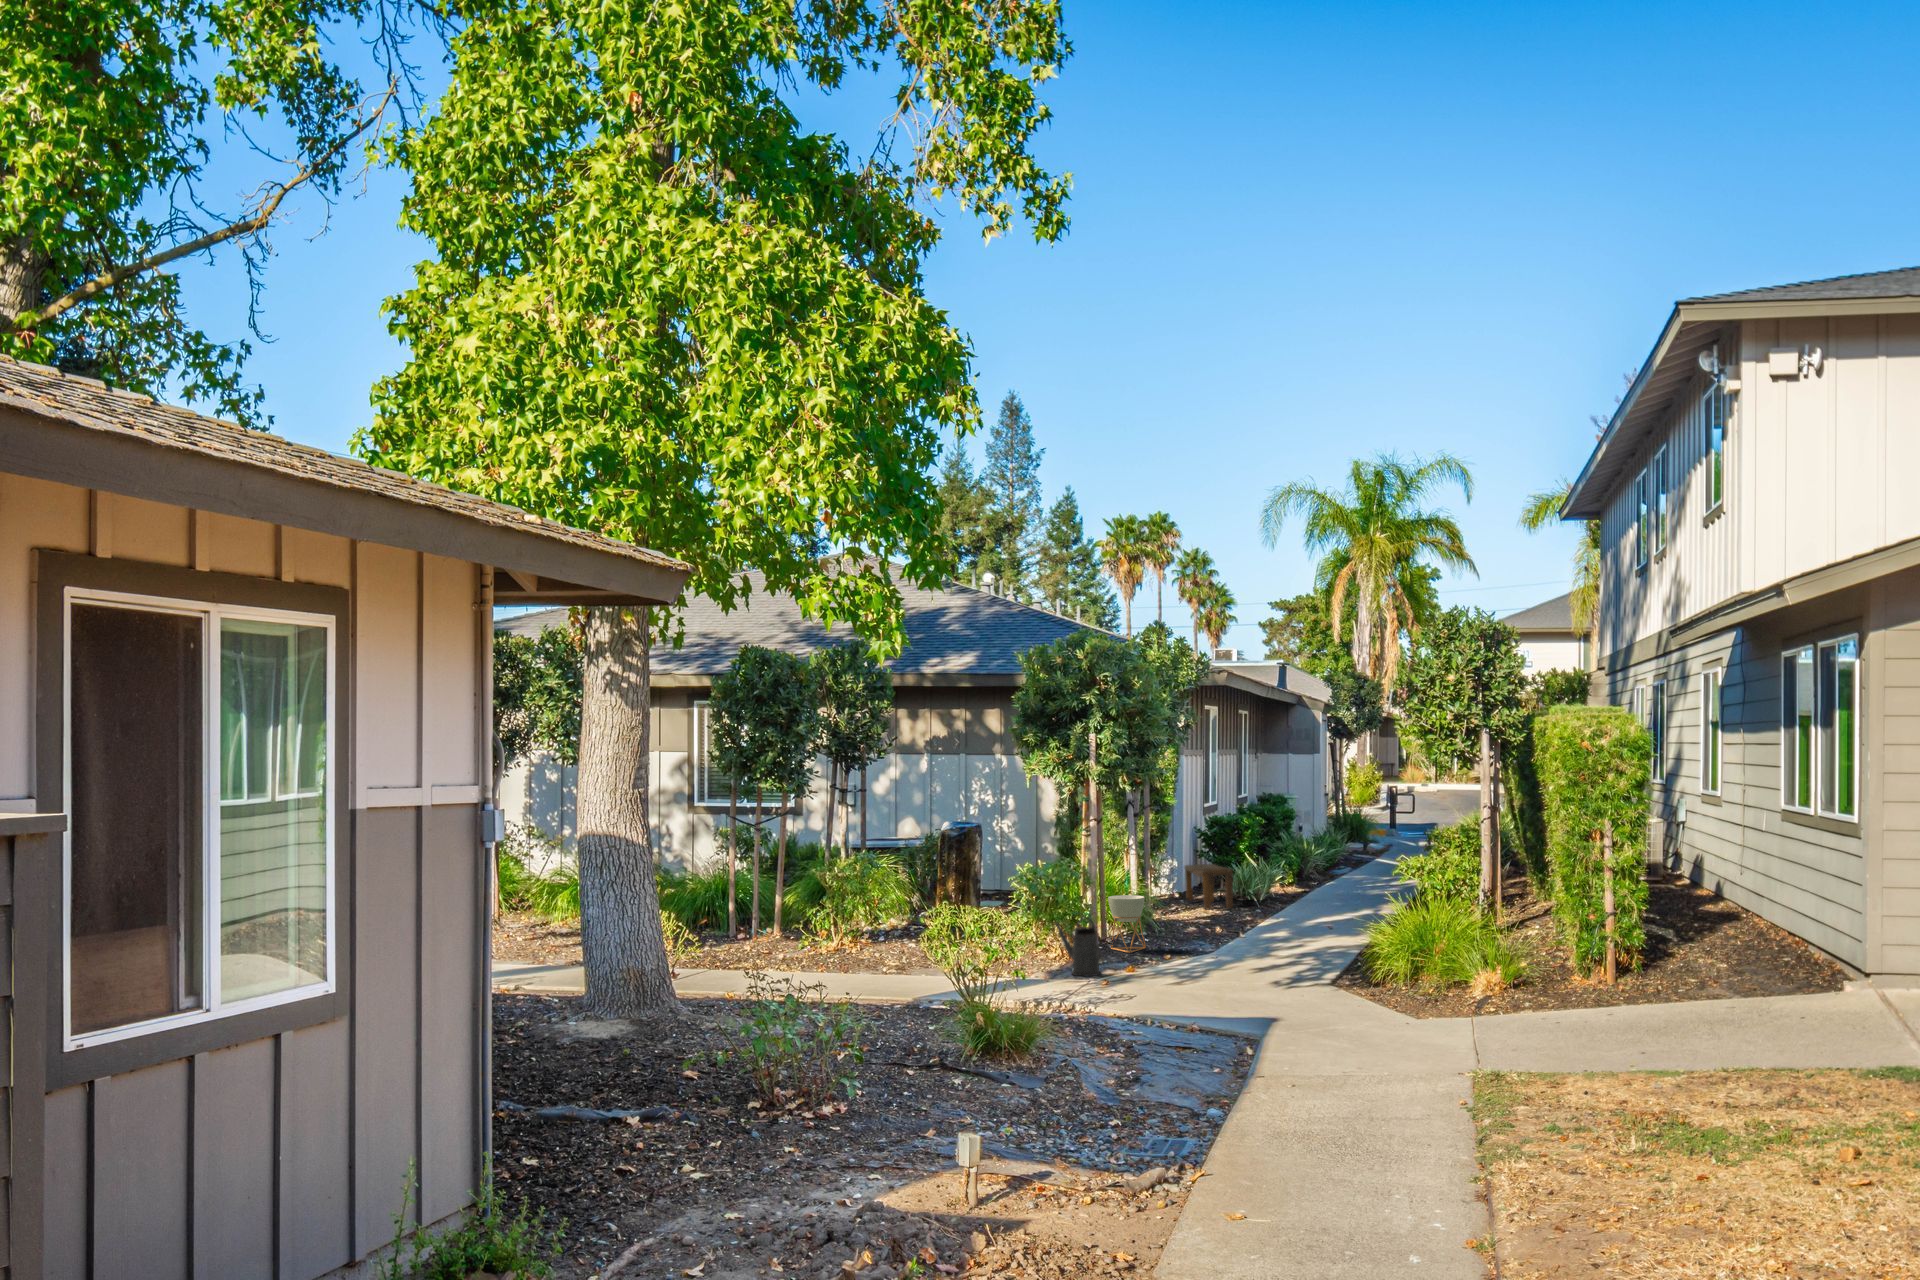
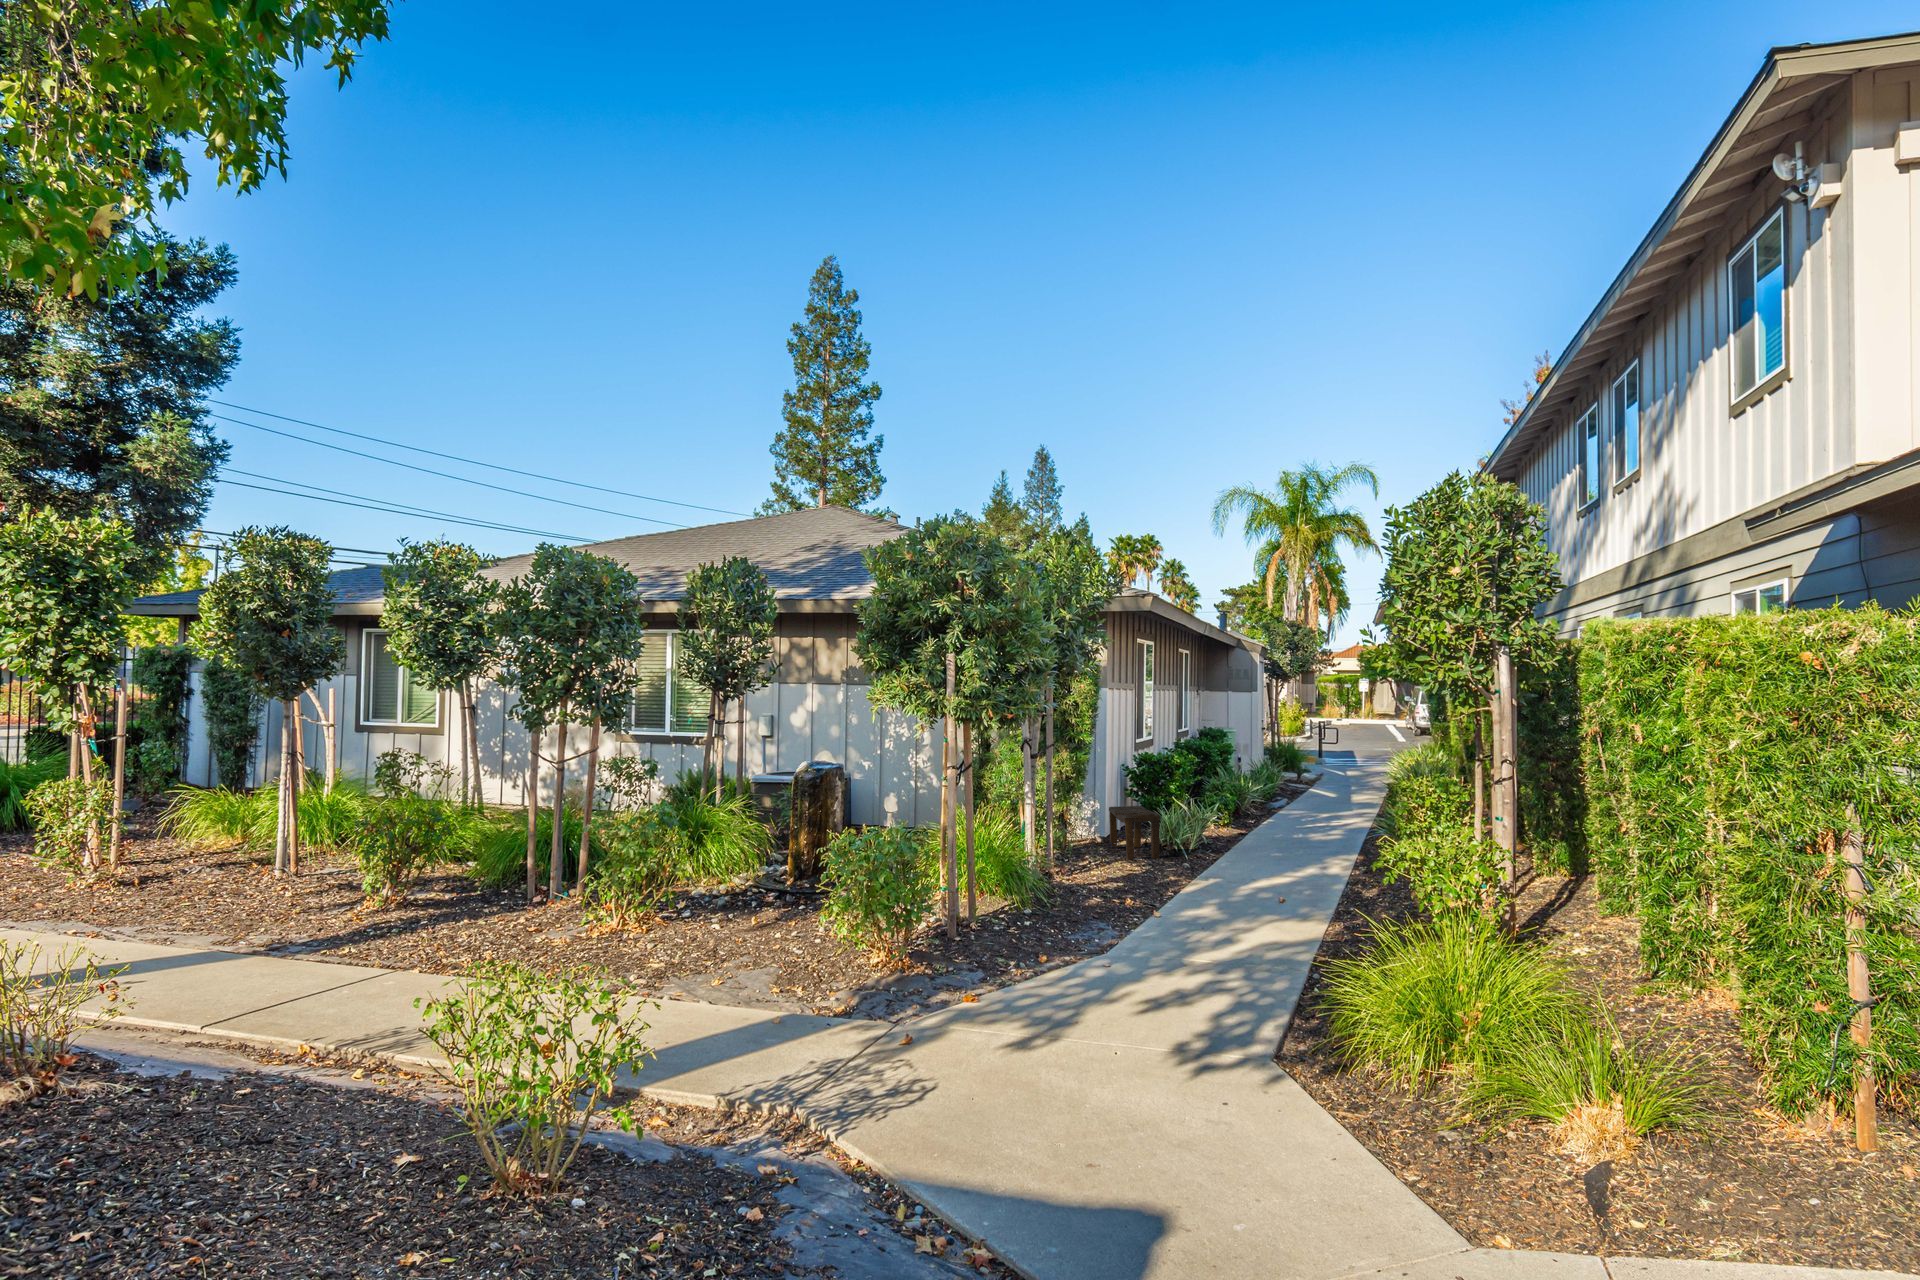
planter: present [1108,895,1146,953] -> none [981,862,1030,942]
watering can: present [1056,918,1101,976] -> none [885,911,939,1000]

